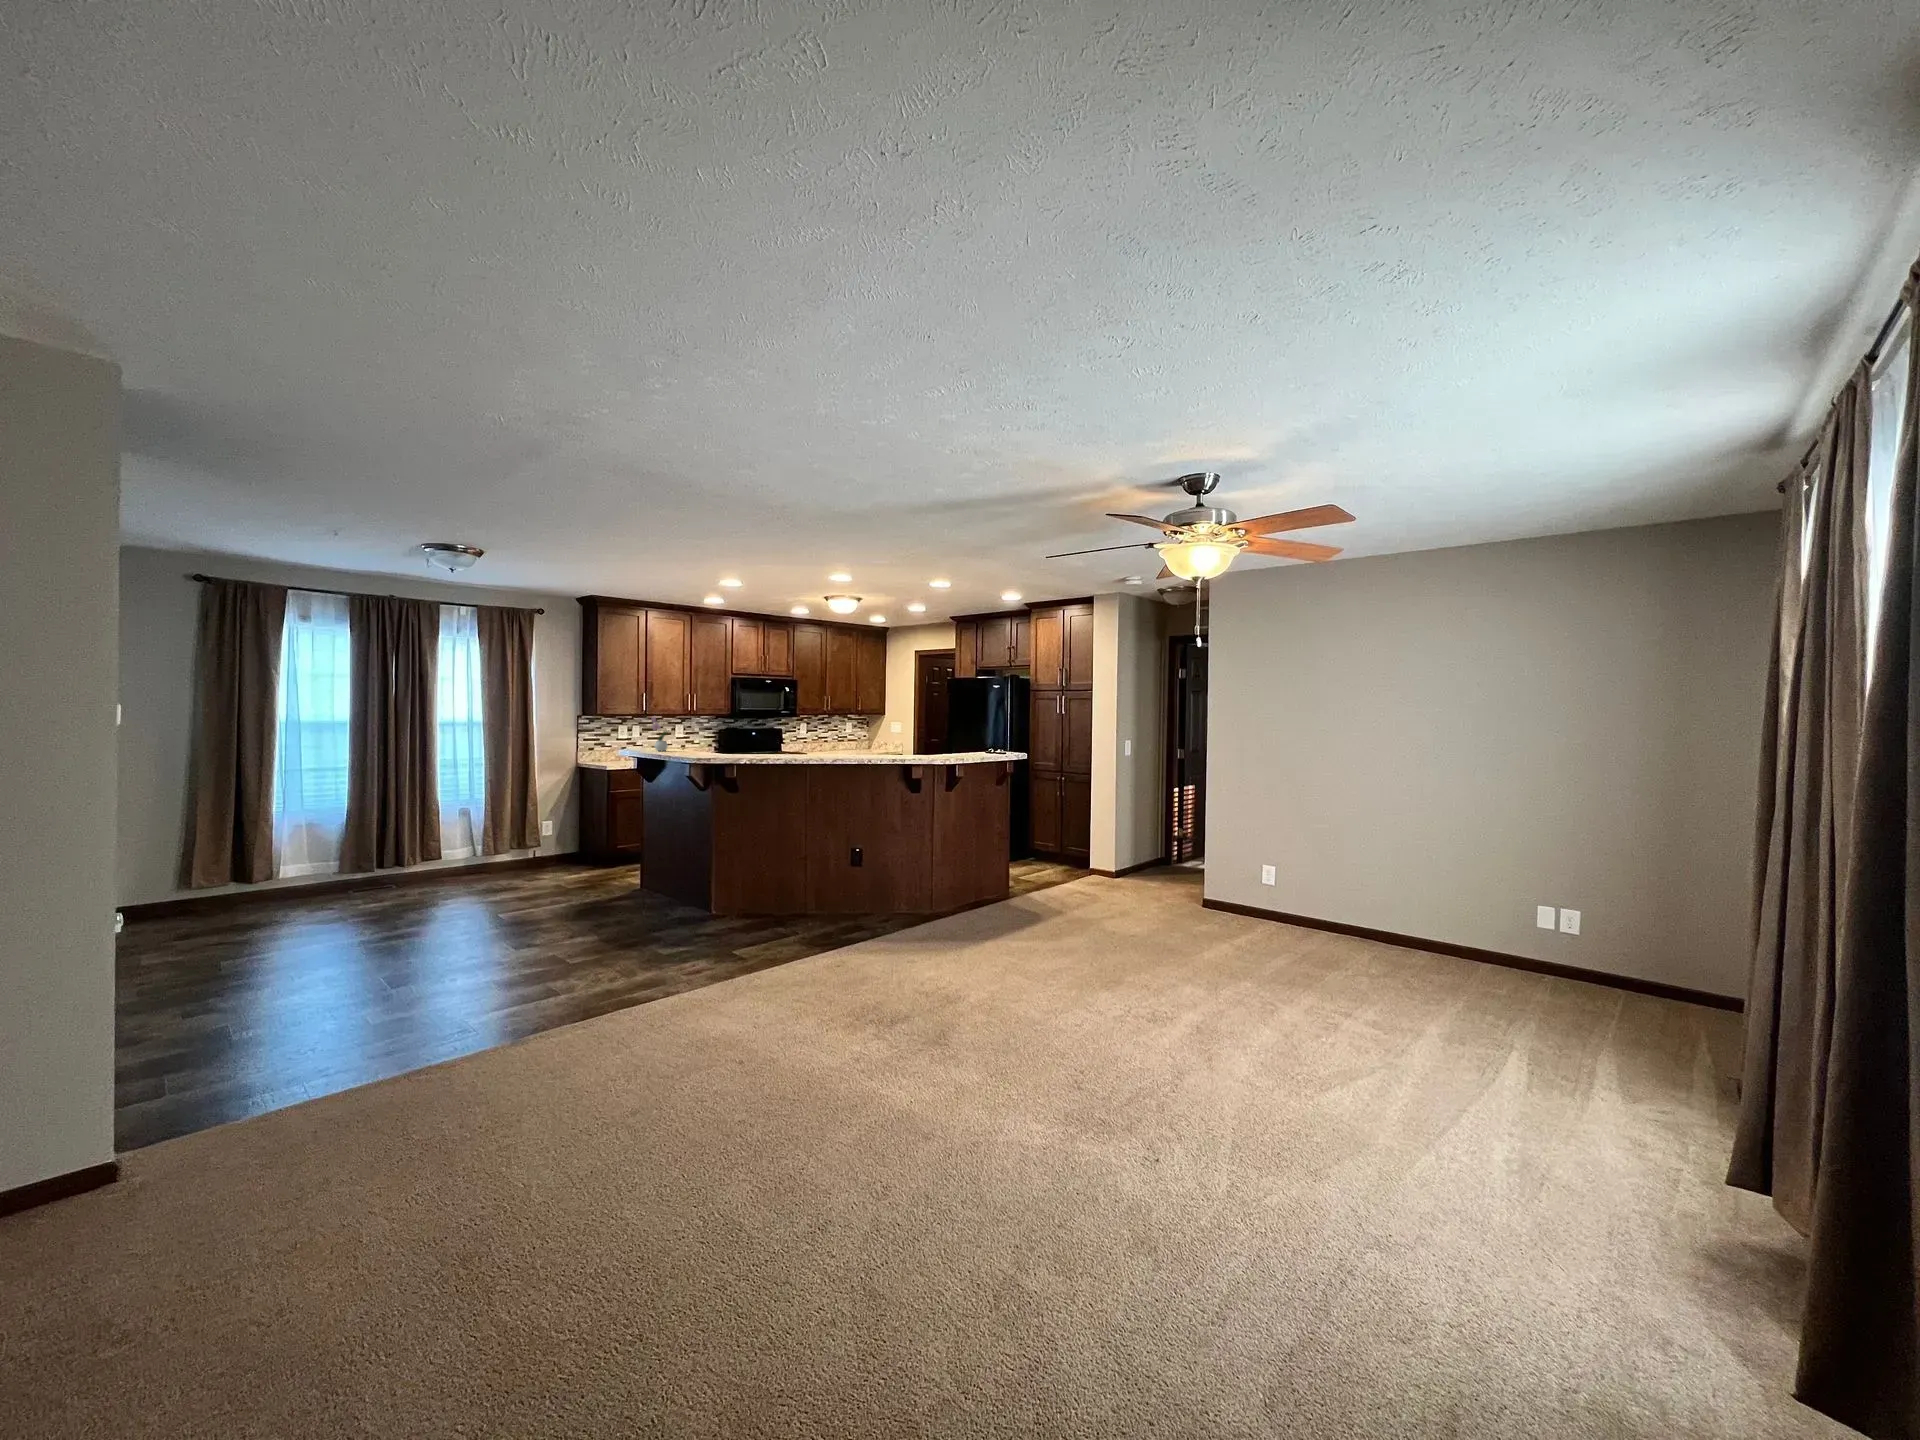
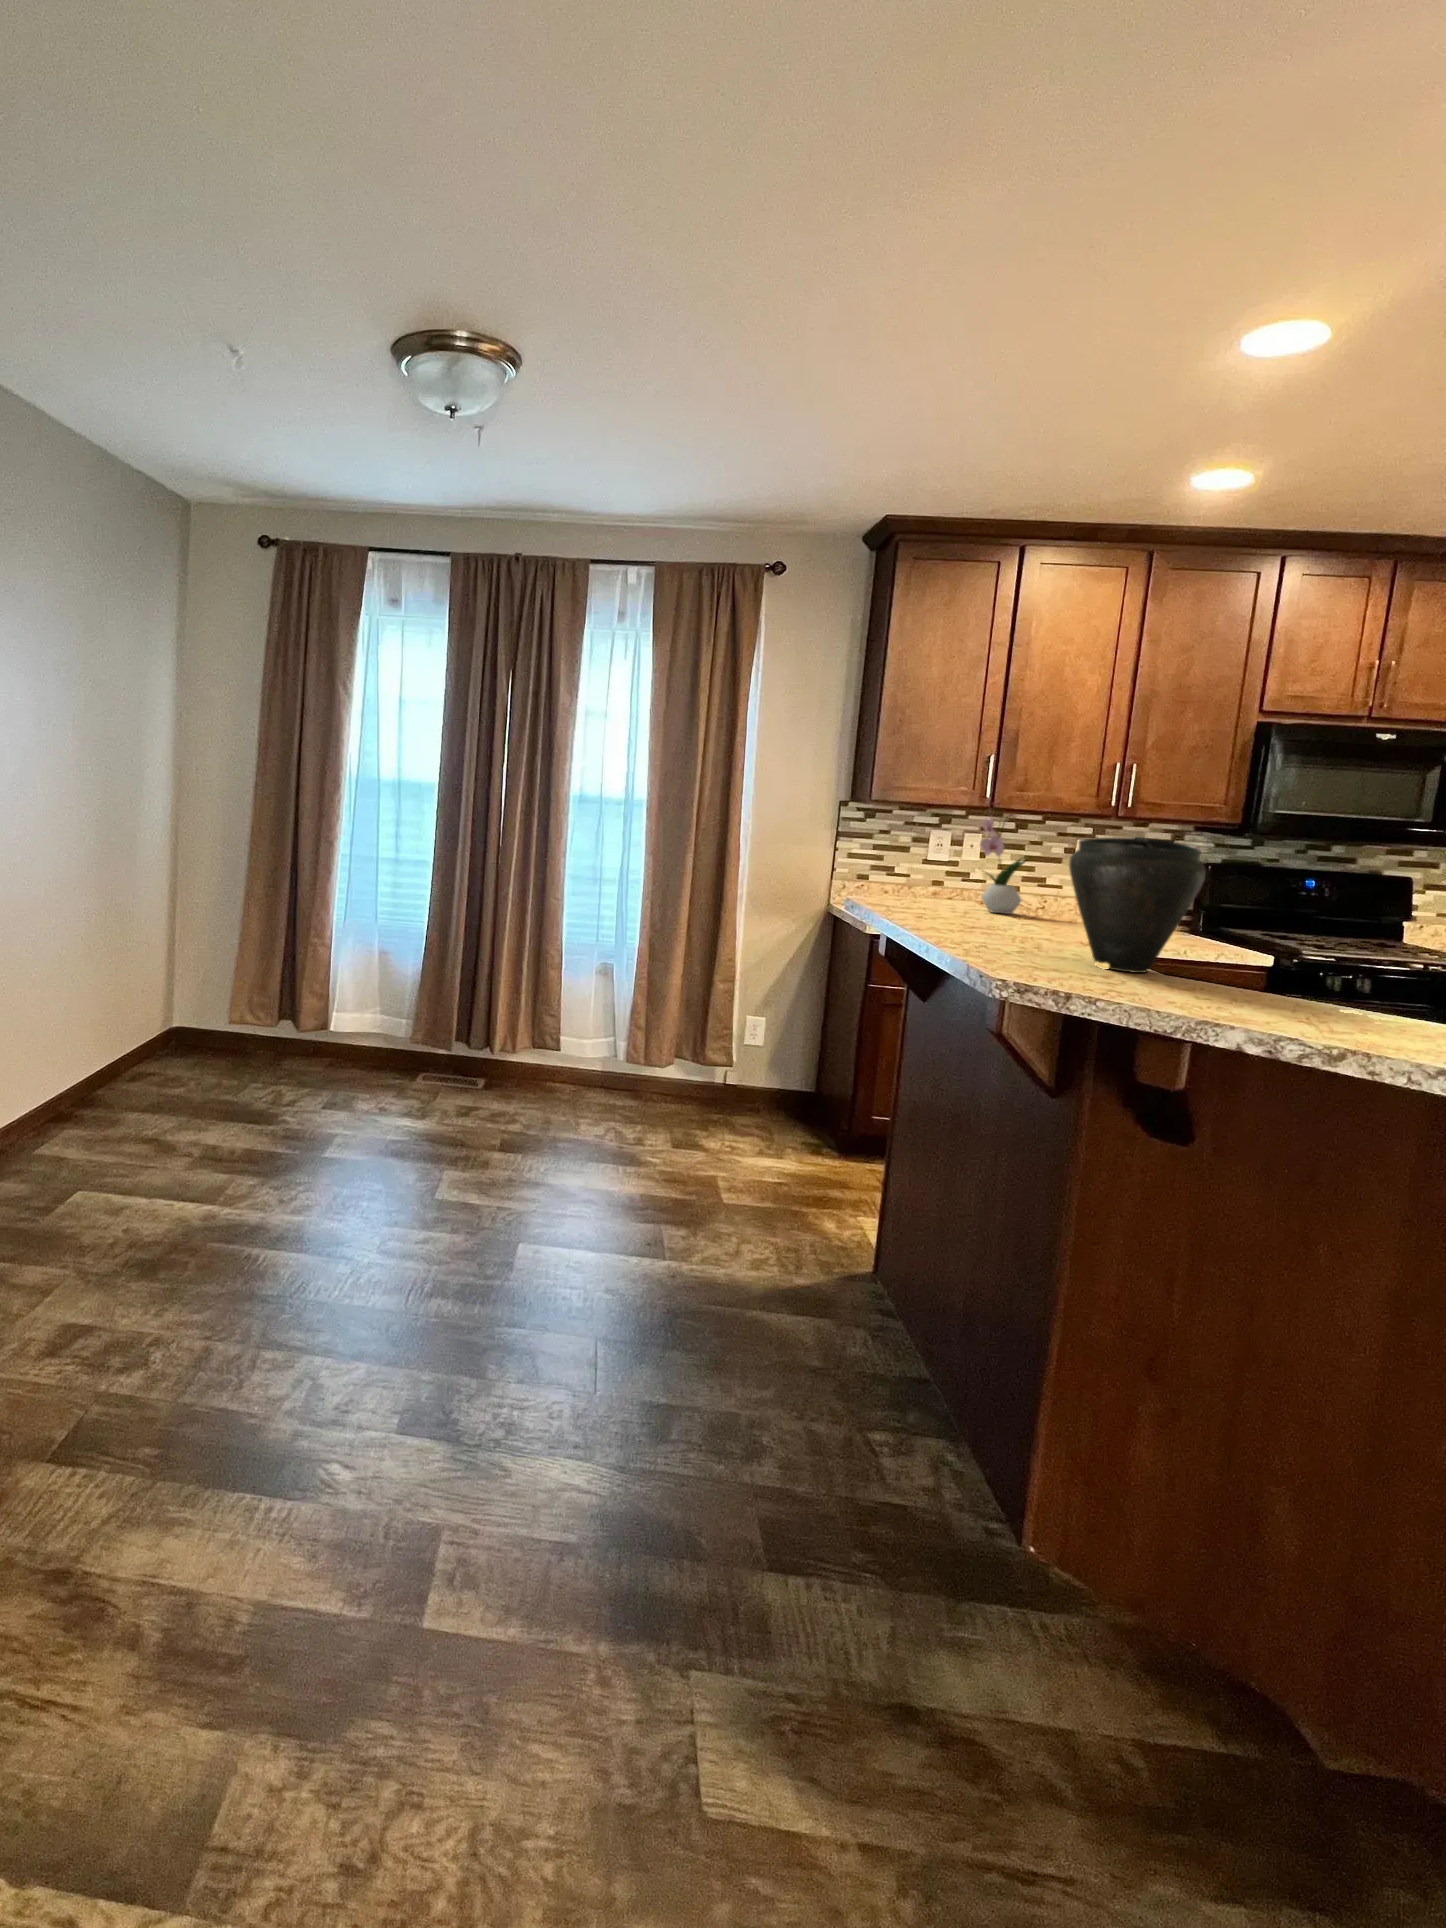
vase: none [692,717,728,756] -> present [1069,837,1206,973]

